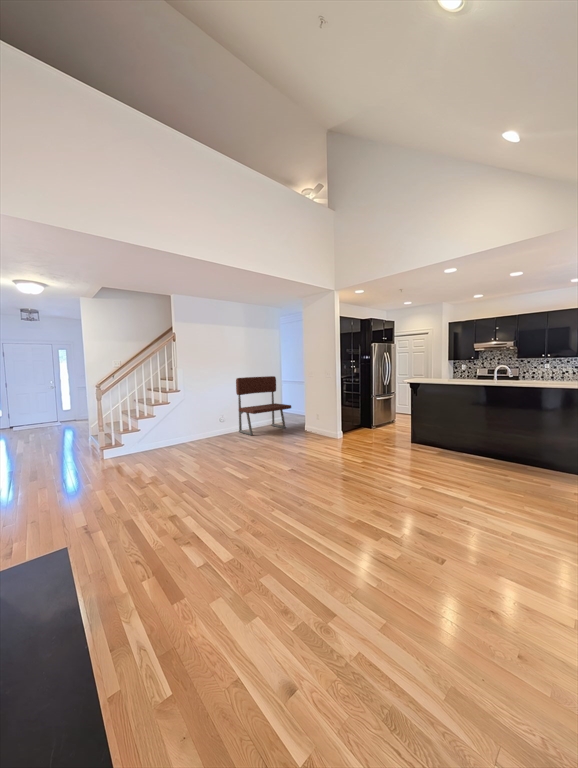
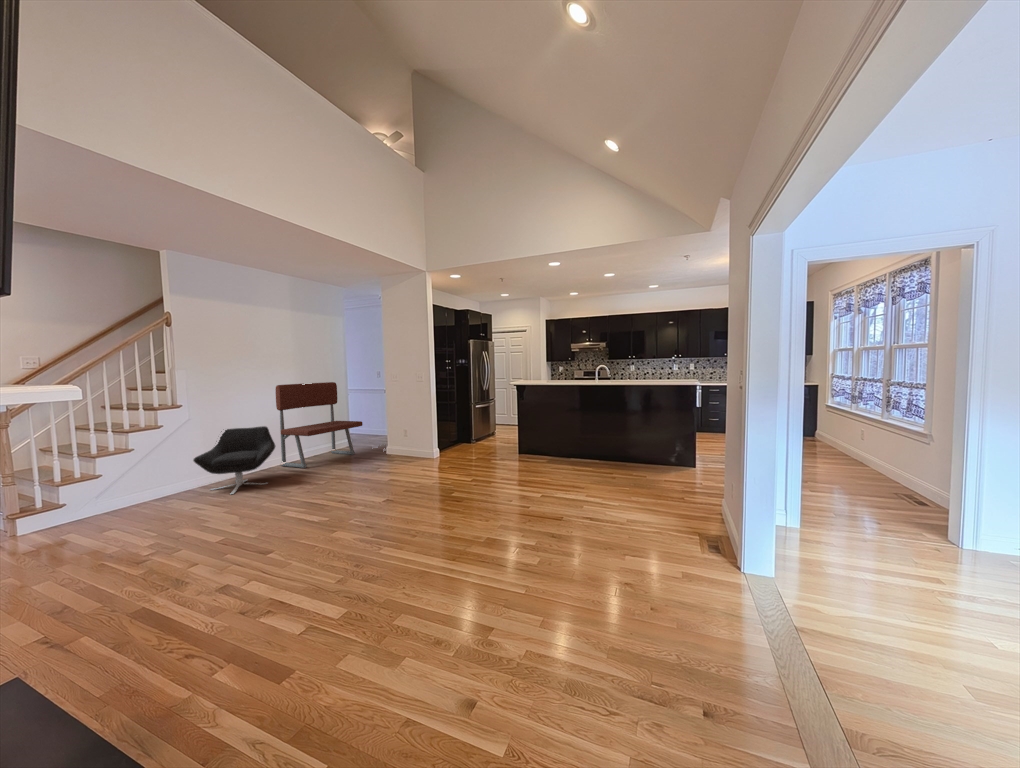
lounge chair: none [186,406,233,449] -> present [193,426,275,494]

